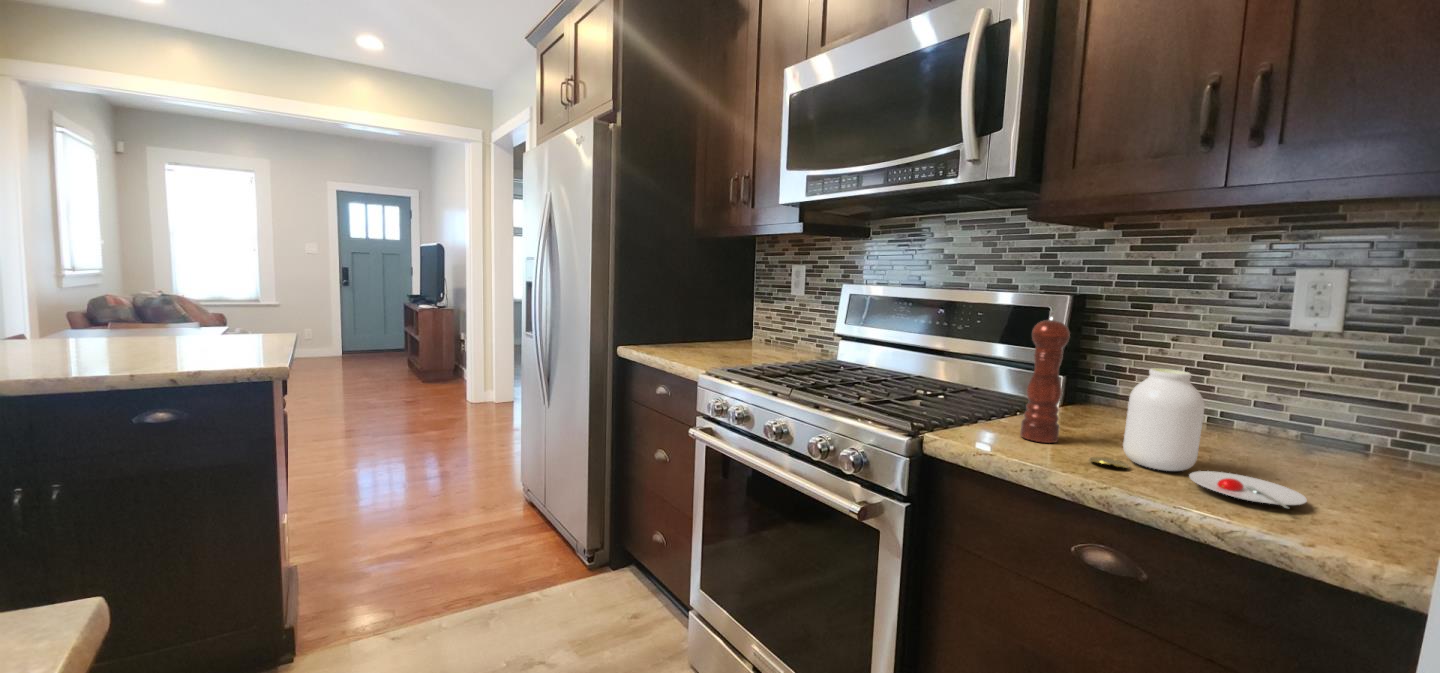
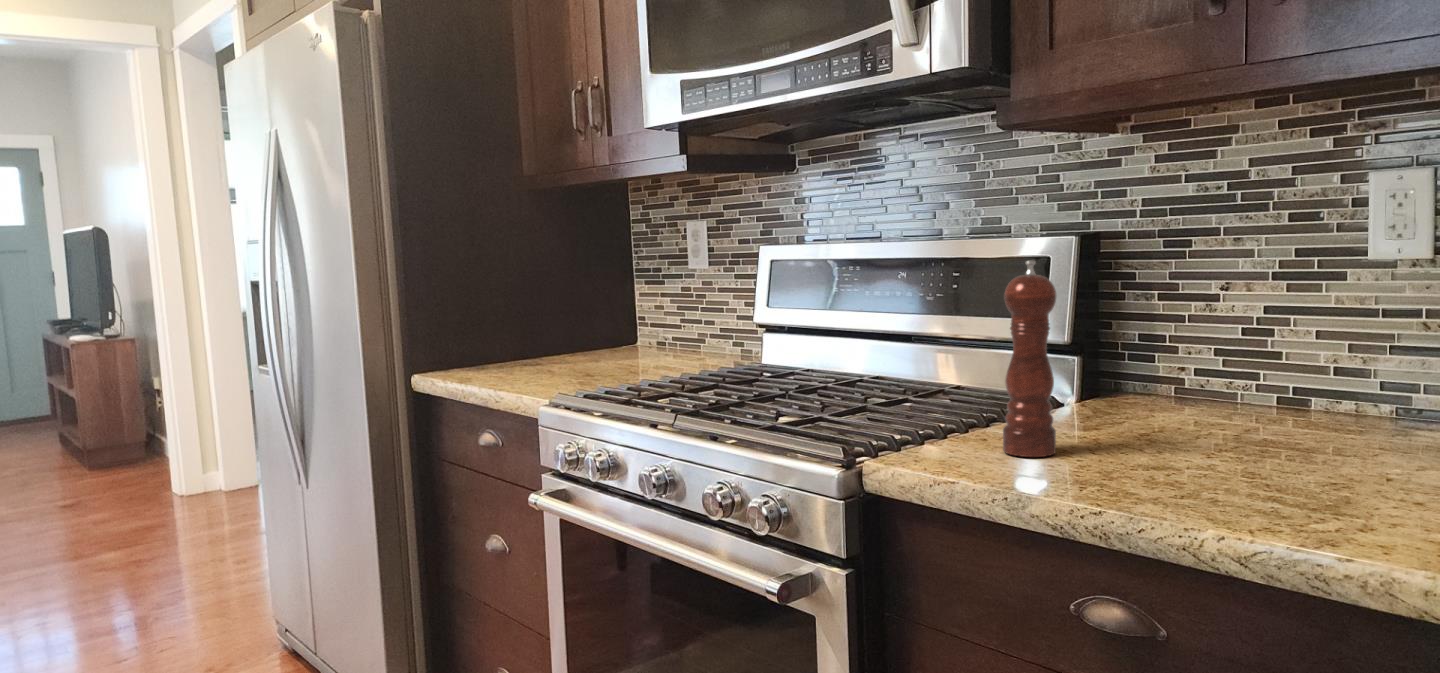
jar: present [1089,368,1307,508] -> none [1089,331,1365,512]

